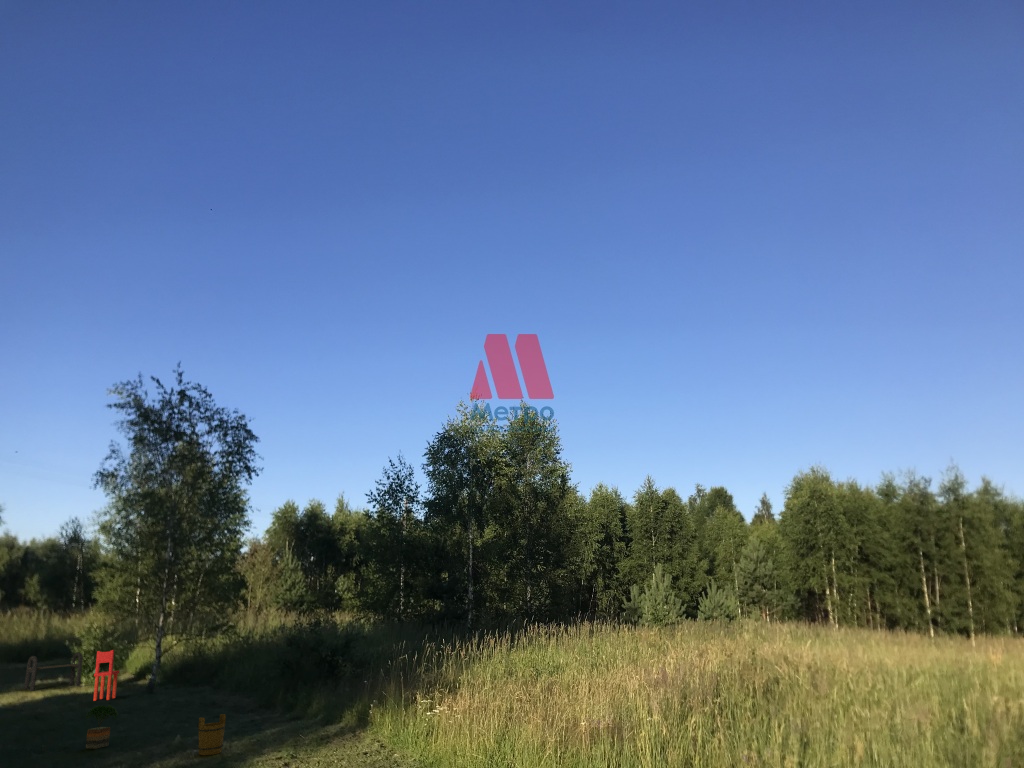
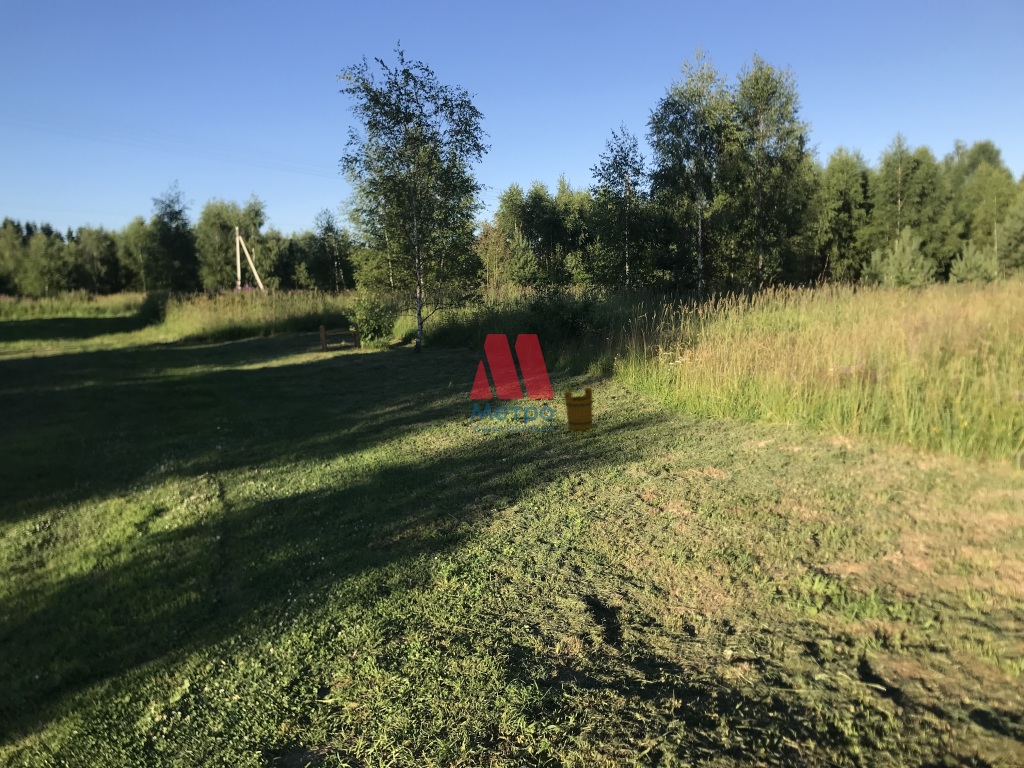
chair: present [93,650,119,701] -> none [358,321,381,362]
potted tree: present [86,705,118,749] -> none [325,373,353,410]
bucket: present [197,714,226,755] -> present [565,388,593,430]

